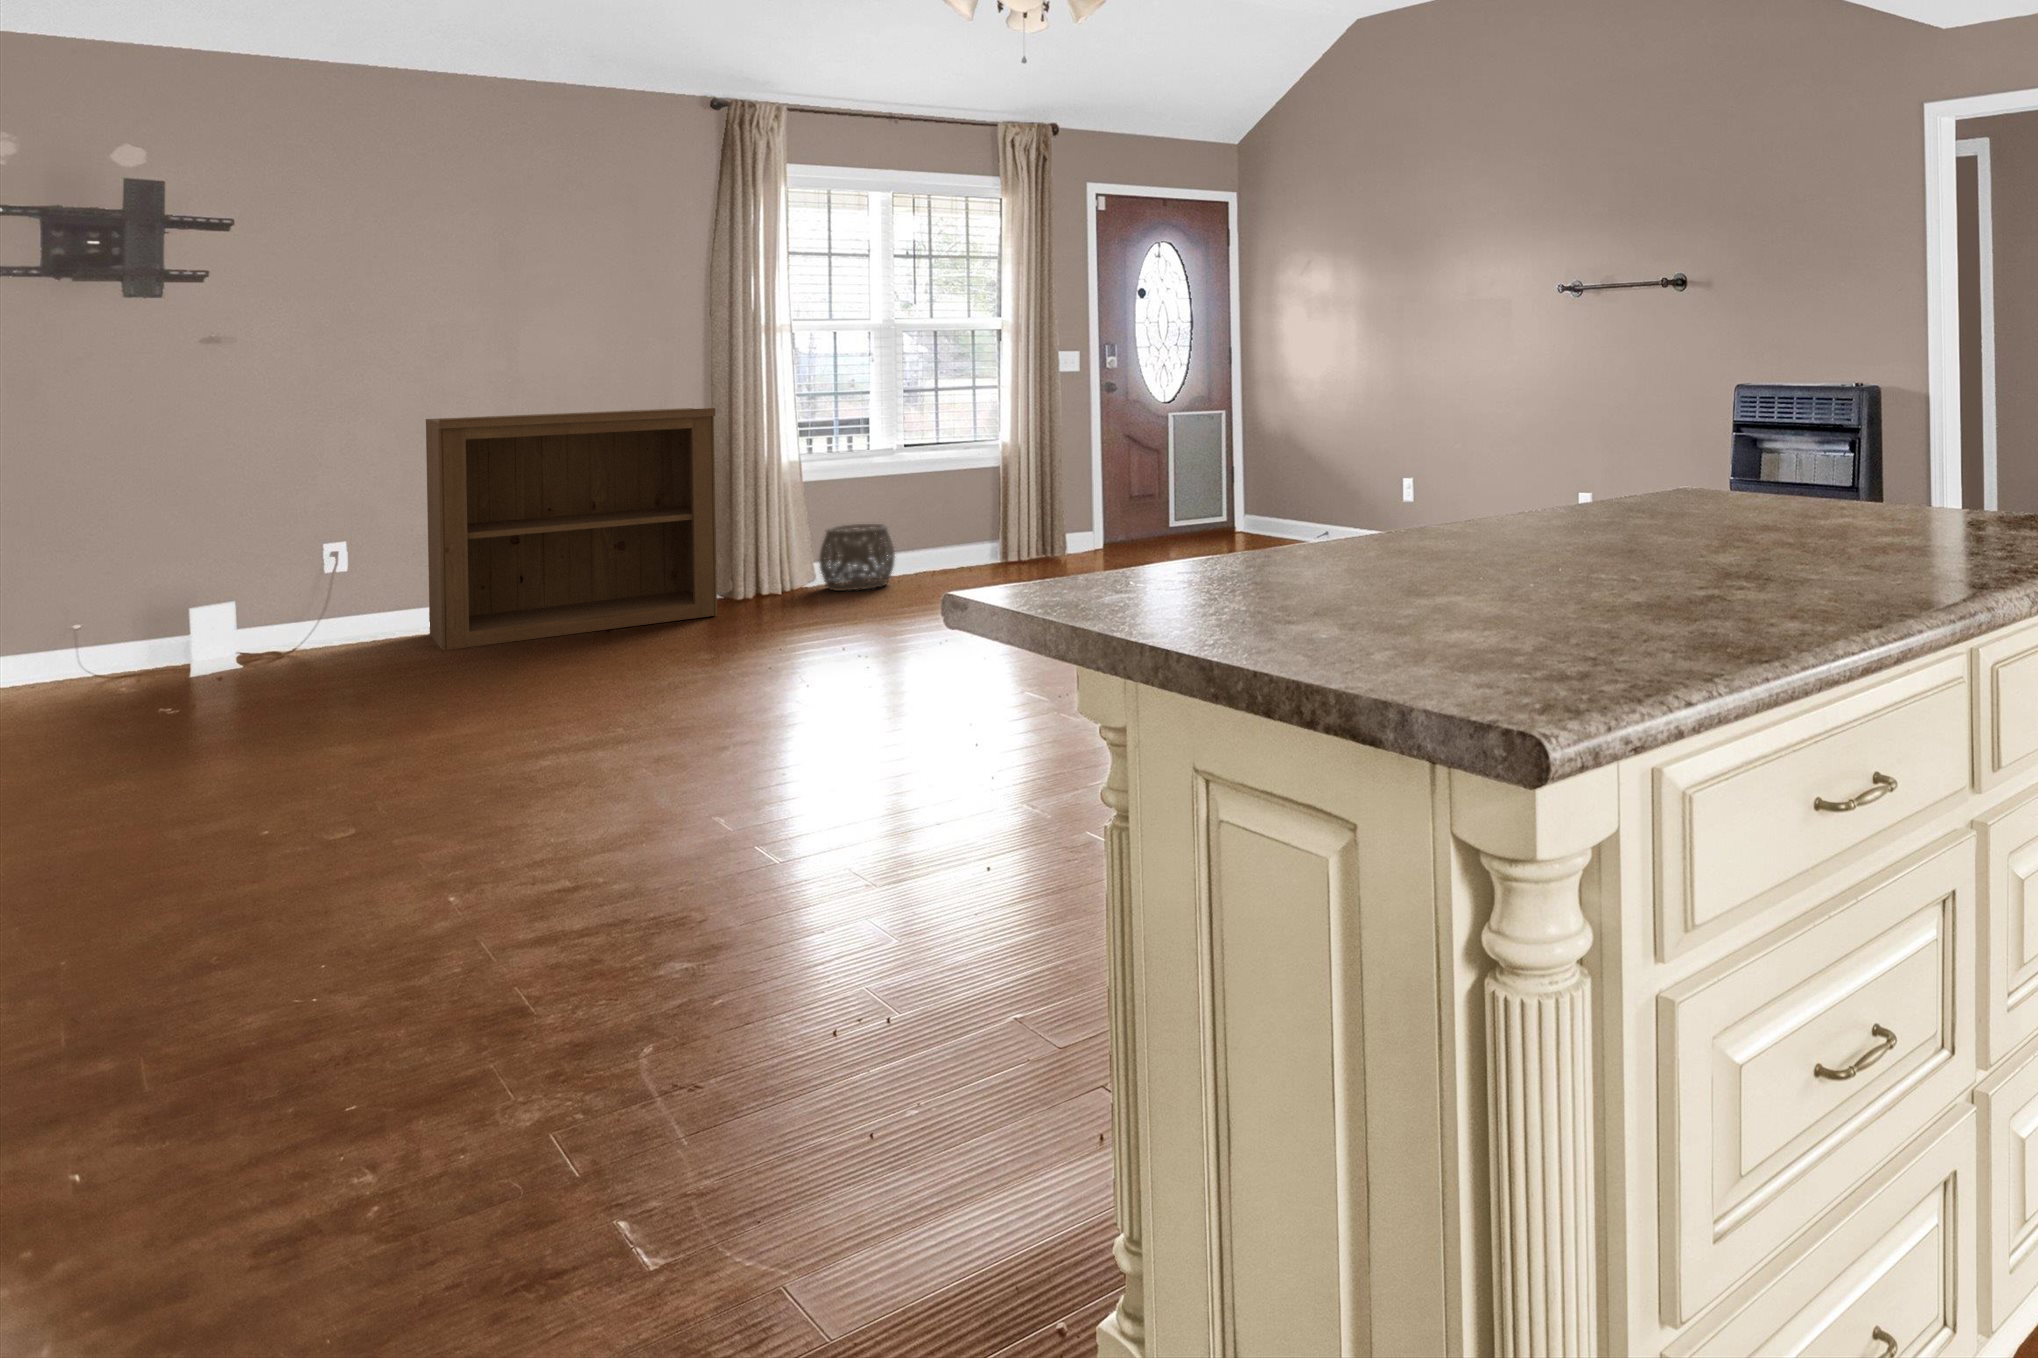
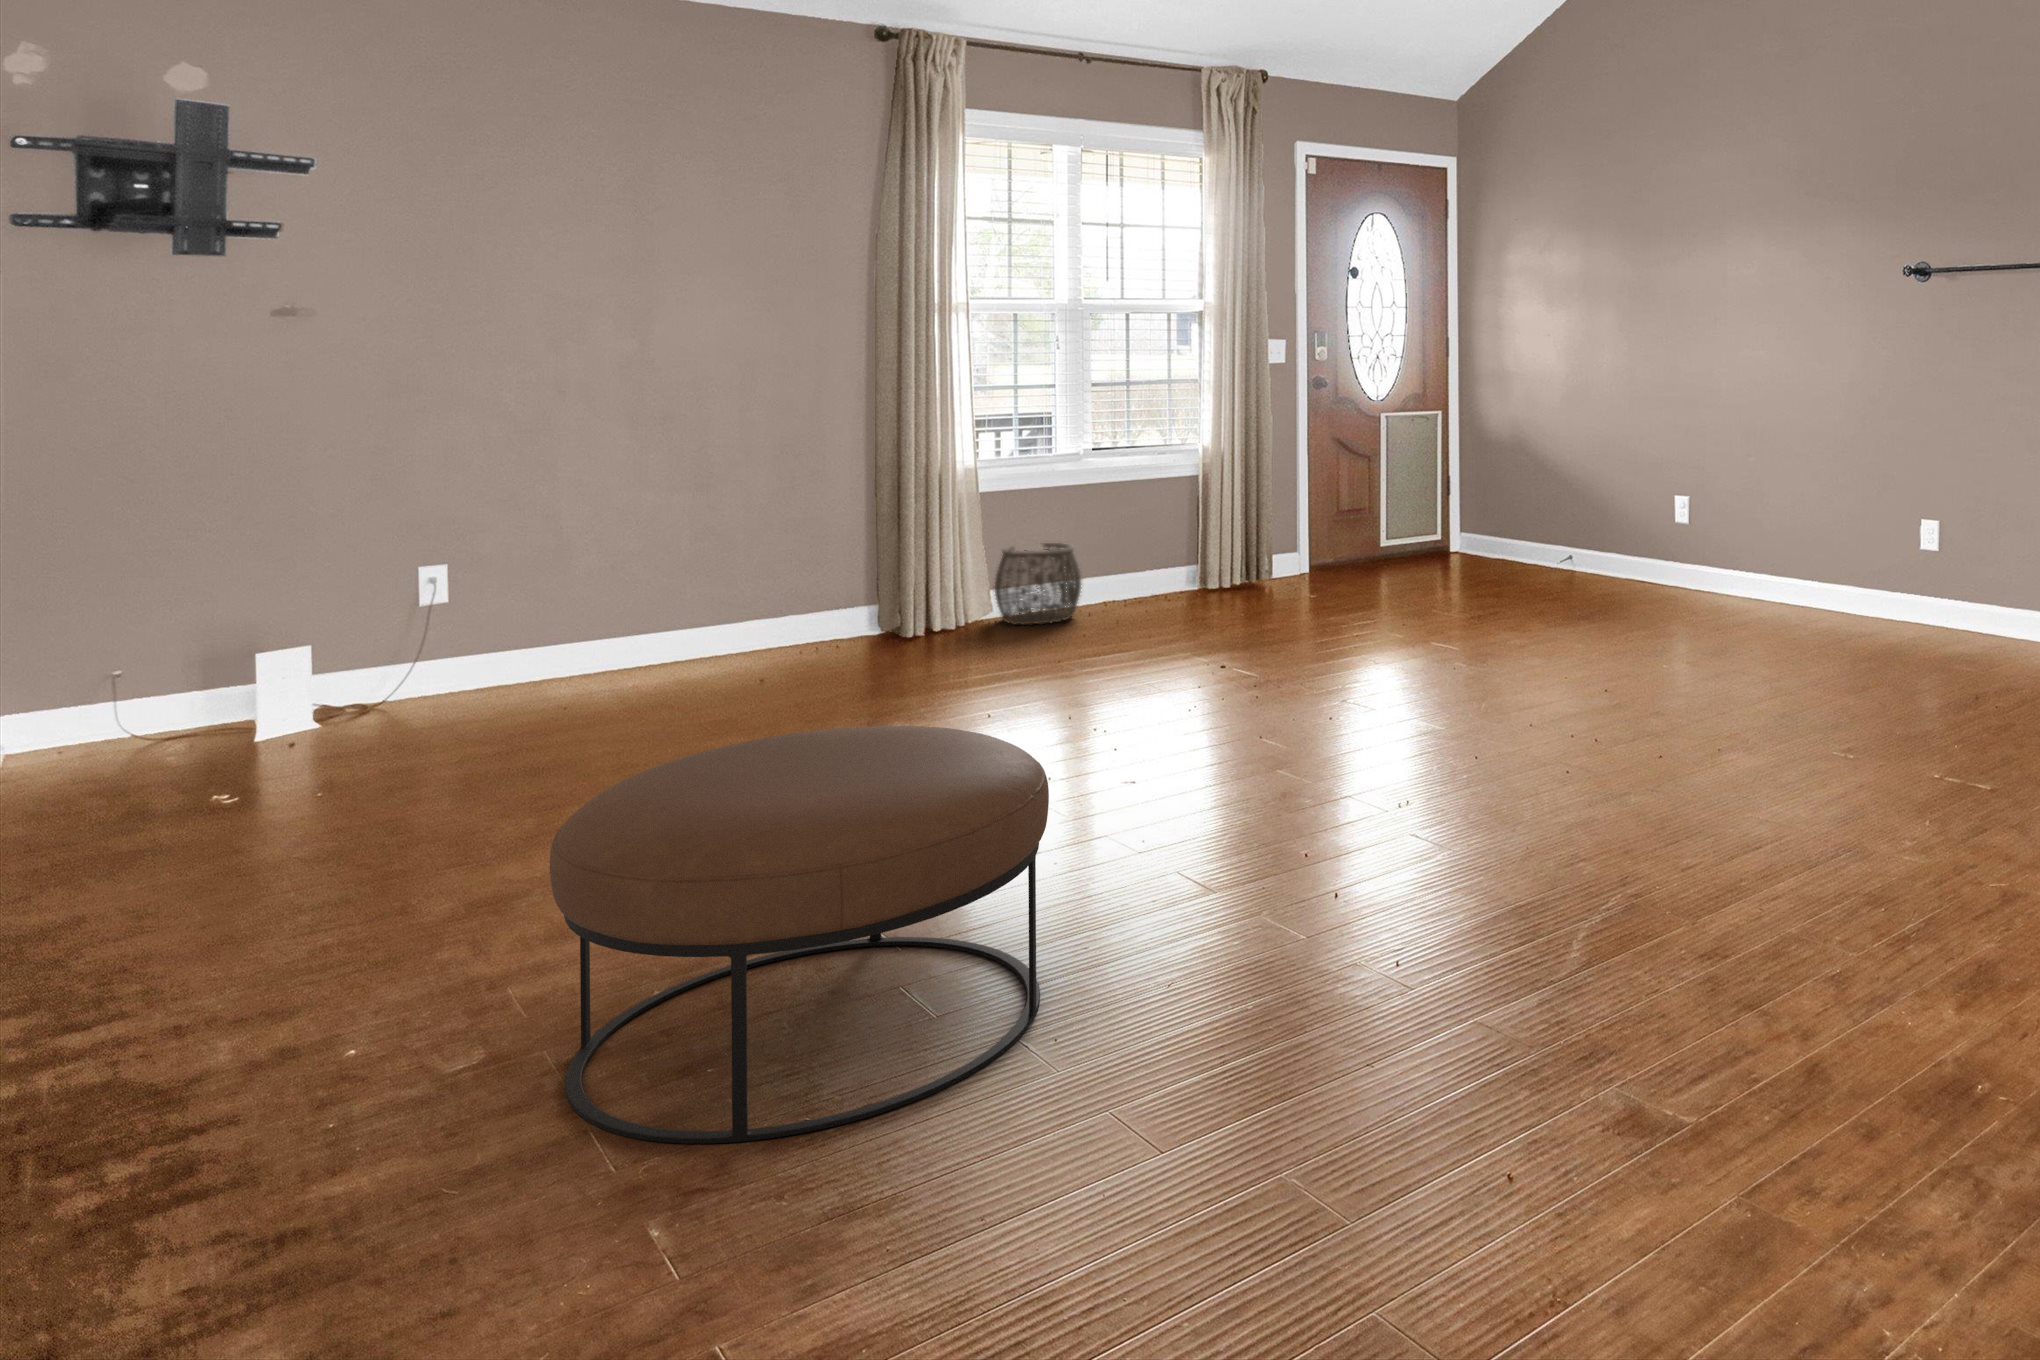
bookshelf: present [426,408,717,650] -> none [542,402,887,703]
ottoman: none [385,629,745,877] -> present [550,726,1049,1144]

